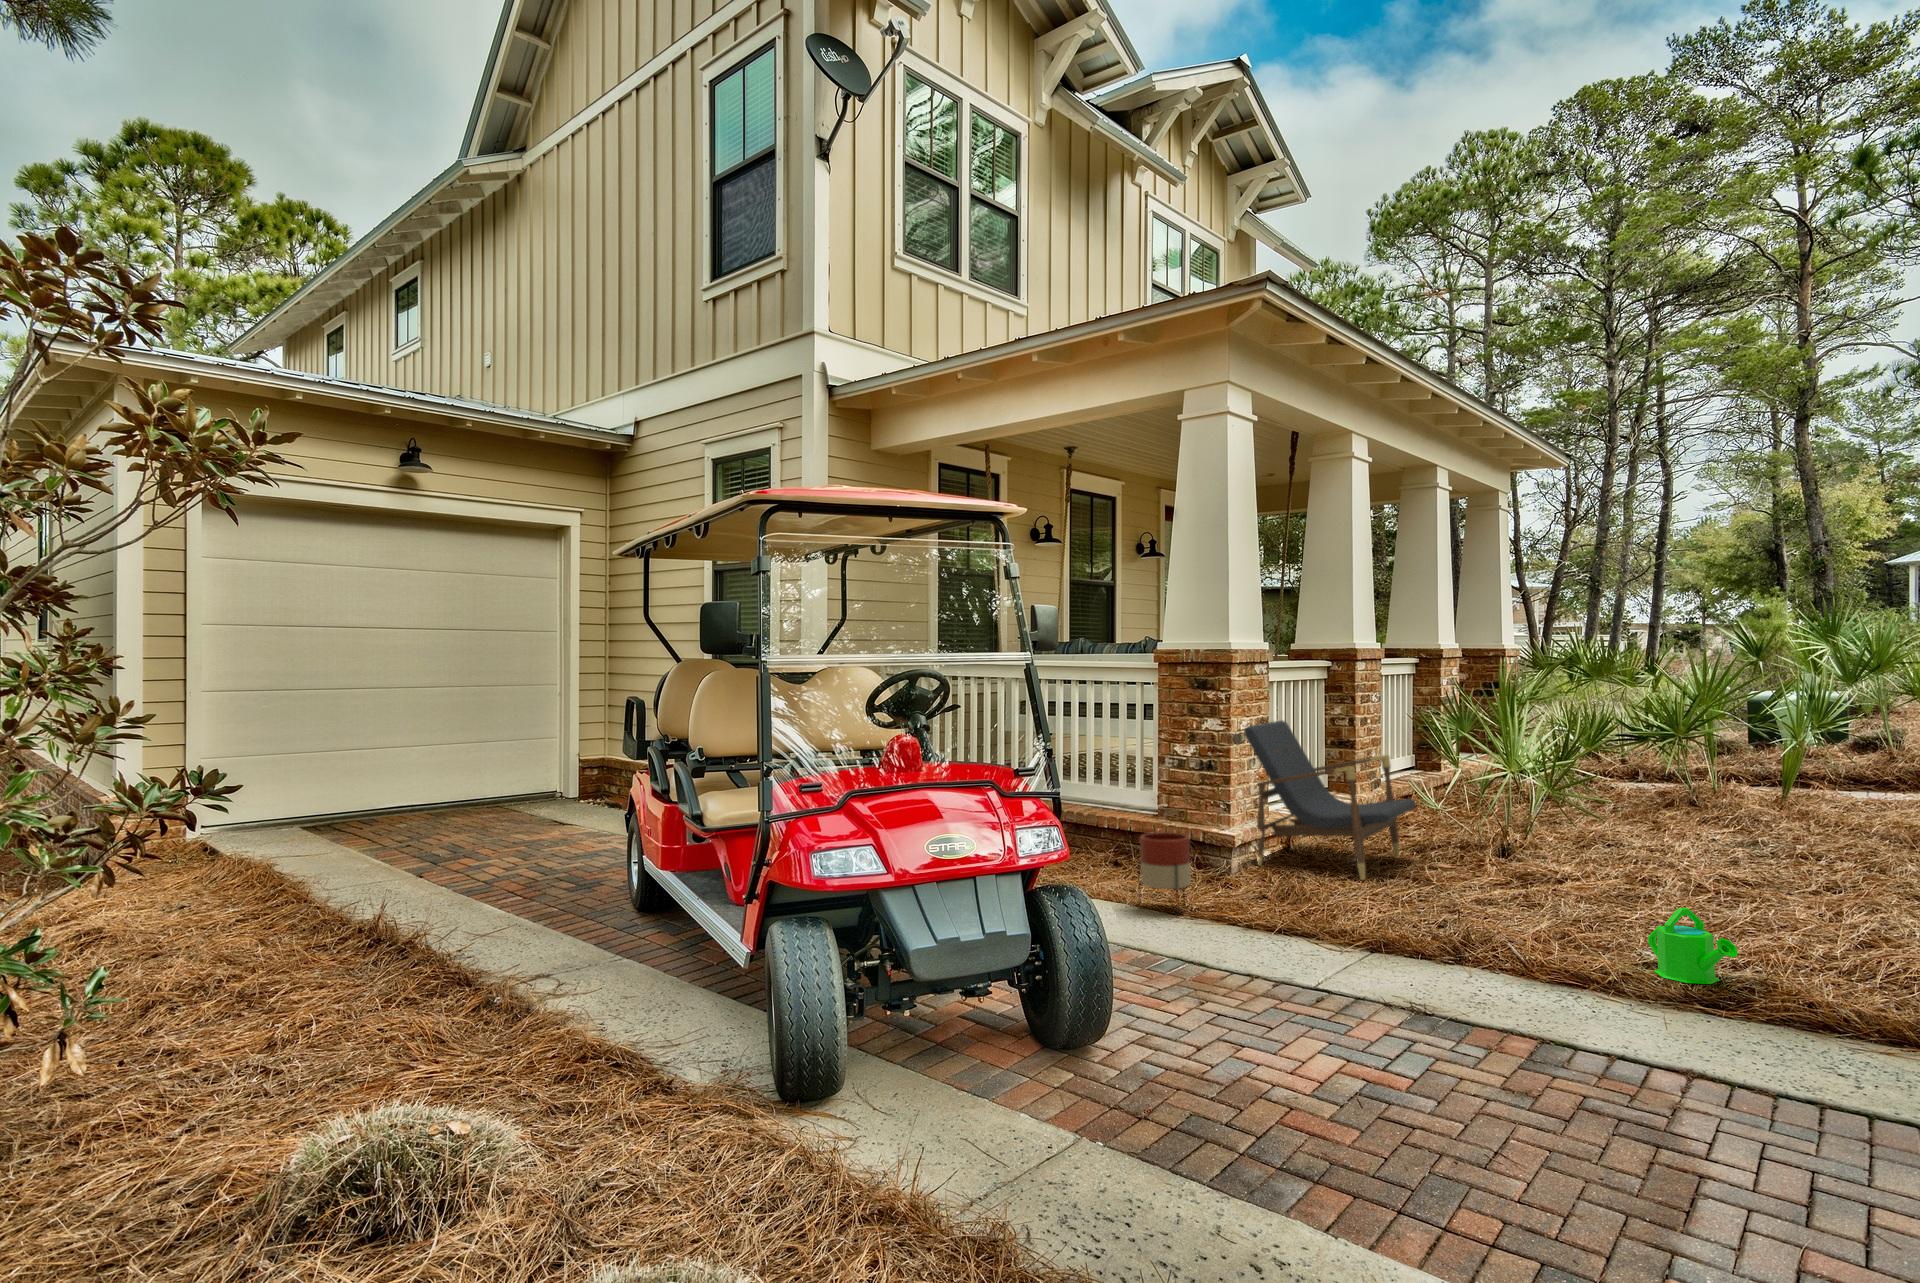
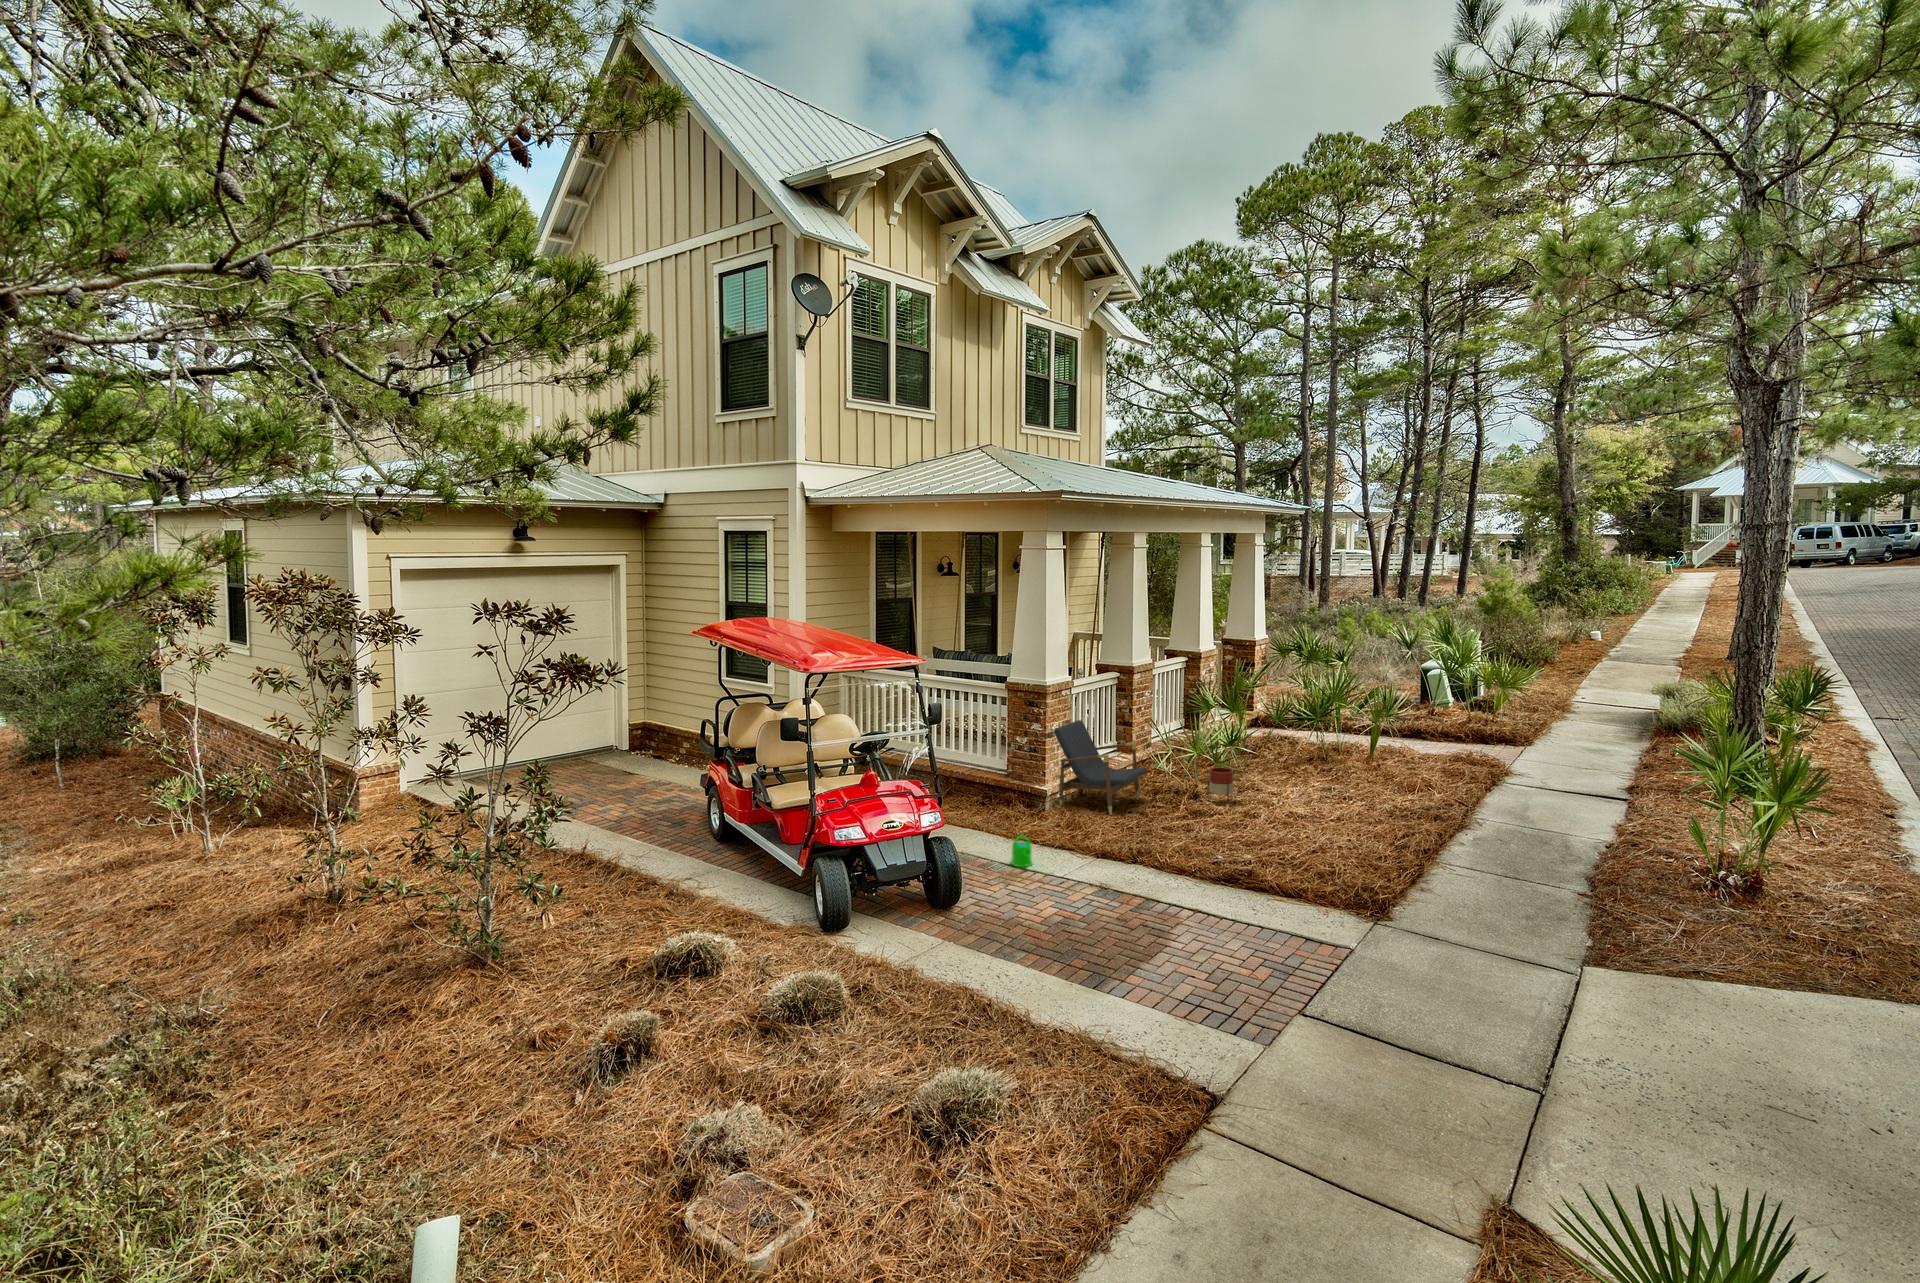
planter: present [1138,832,1191,916] -> present [1208,767,1233,802]
watering can: present [1648,907,1738,984] -> present [1011,835,1033,867]

